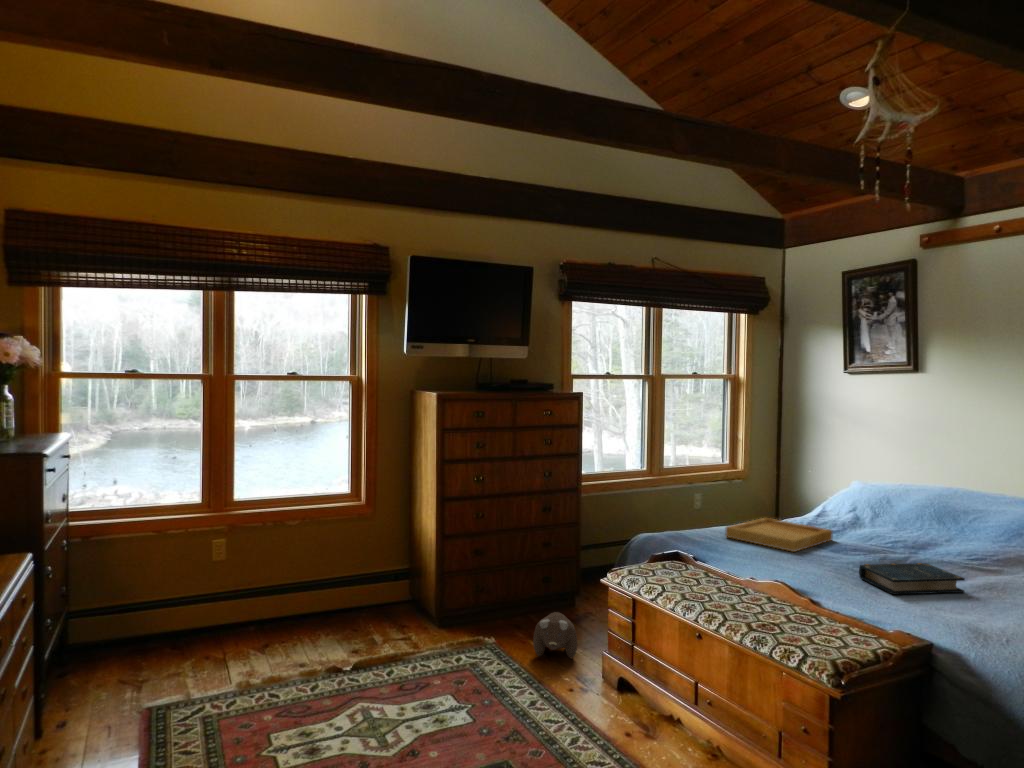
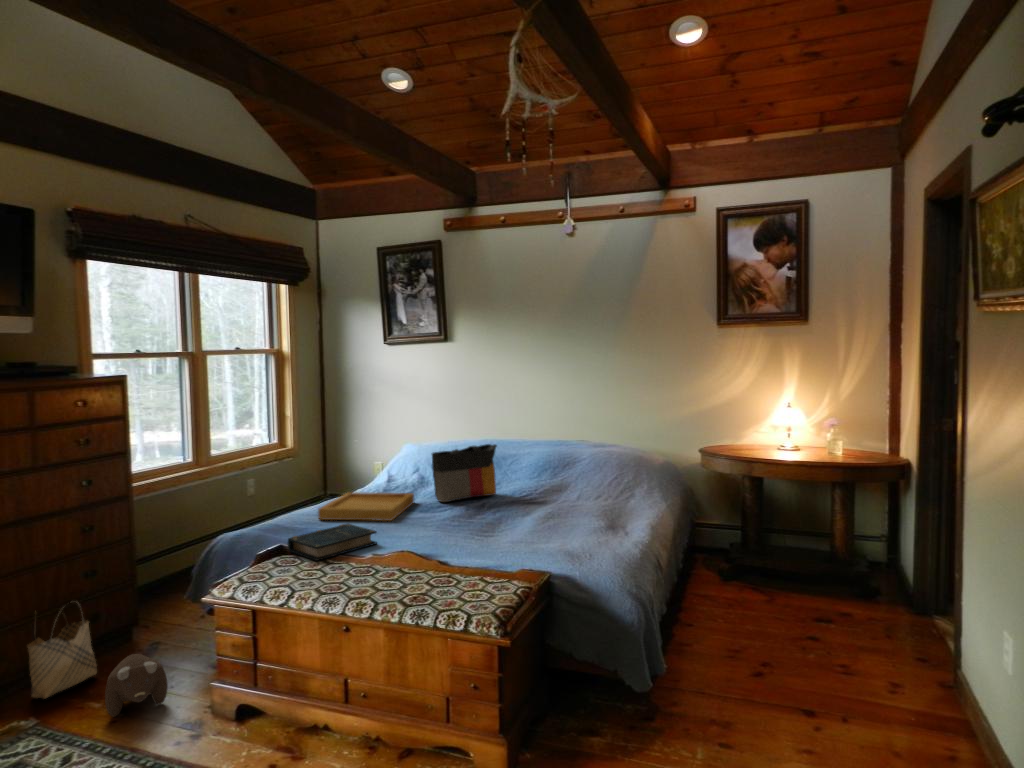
tote bag: none [853,489,940,549] -> present [432,444,497,502]
woven basket: none [497,556,542,629] -> present [27,602,97,699]
book: present [859,563,965,594] -> present [288,524,377,561]

